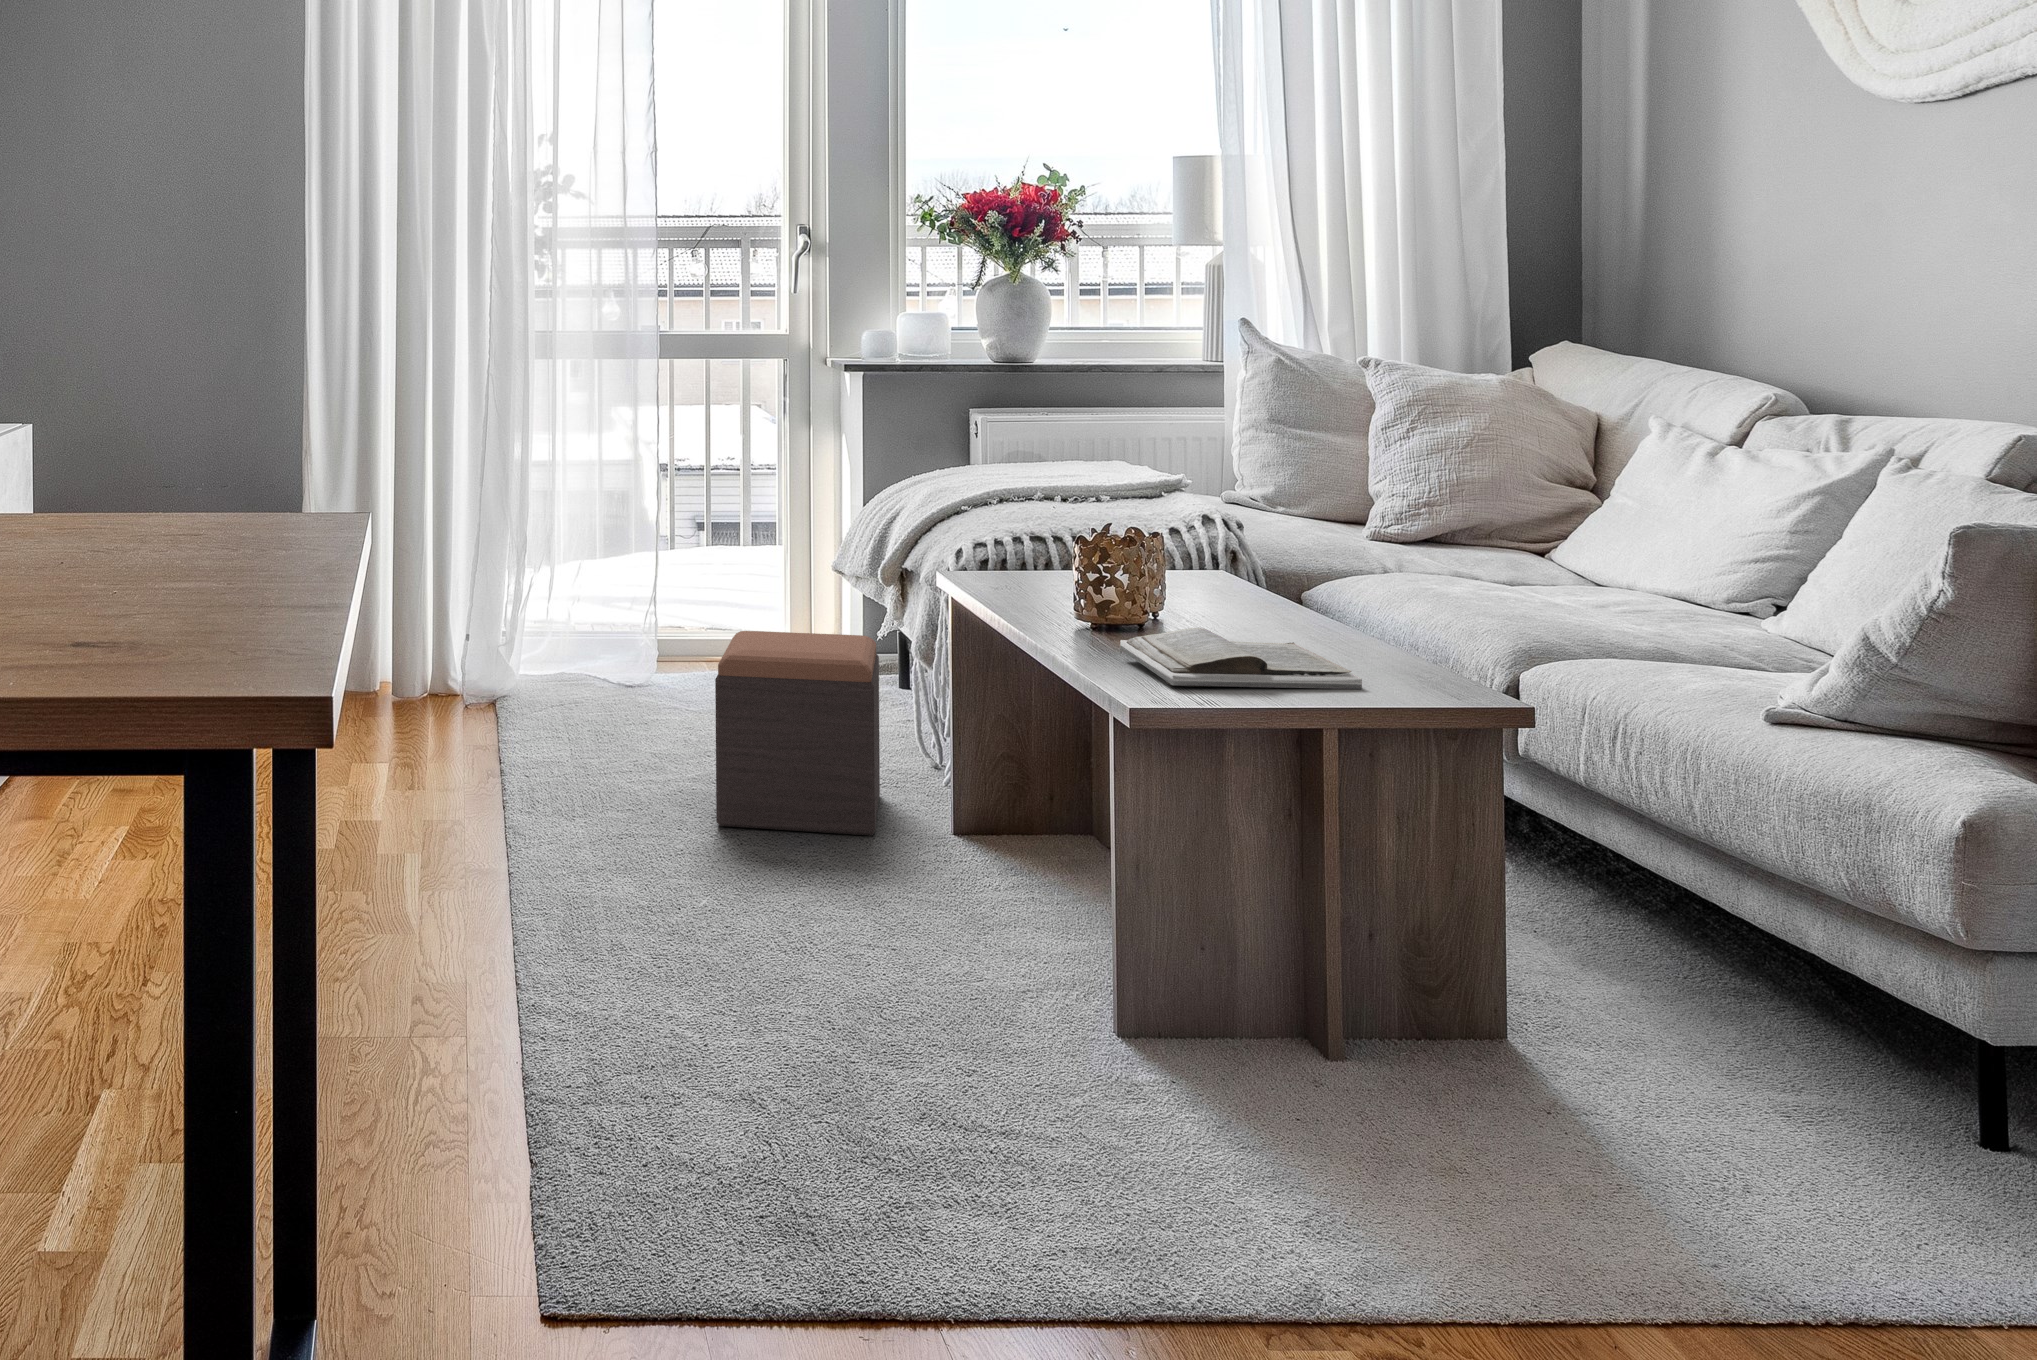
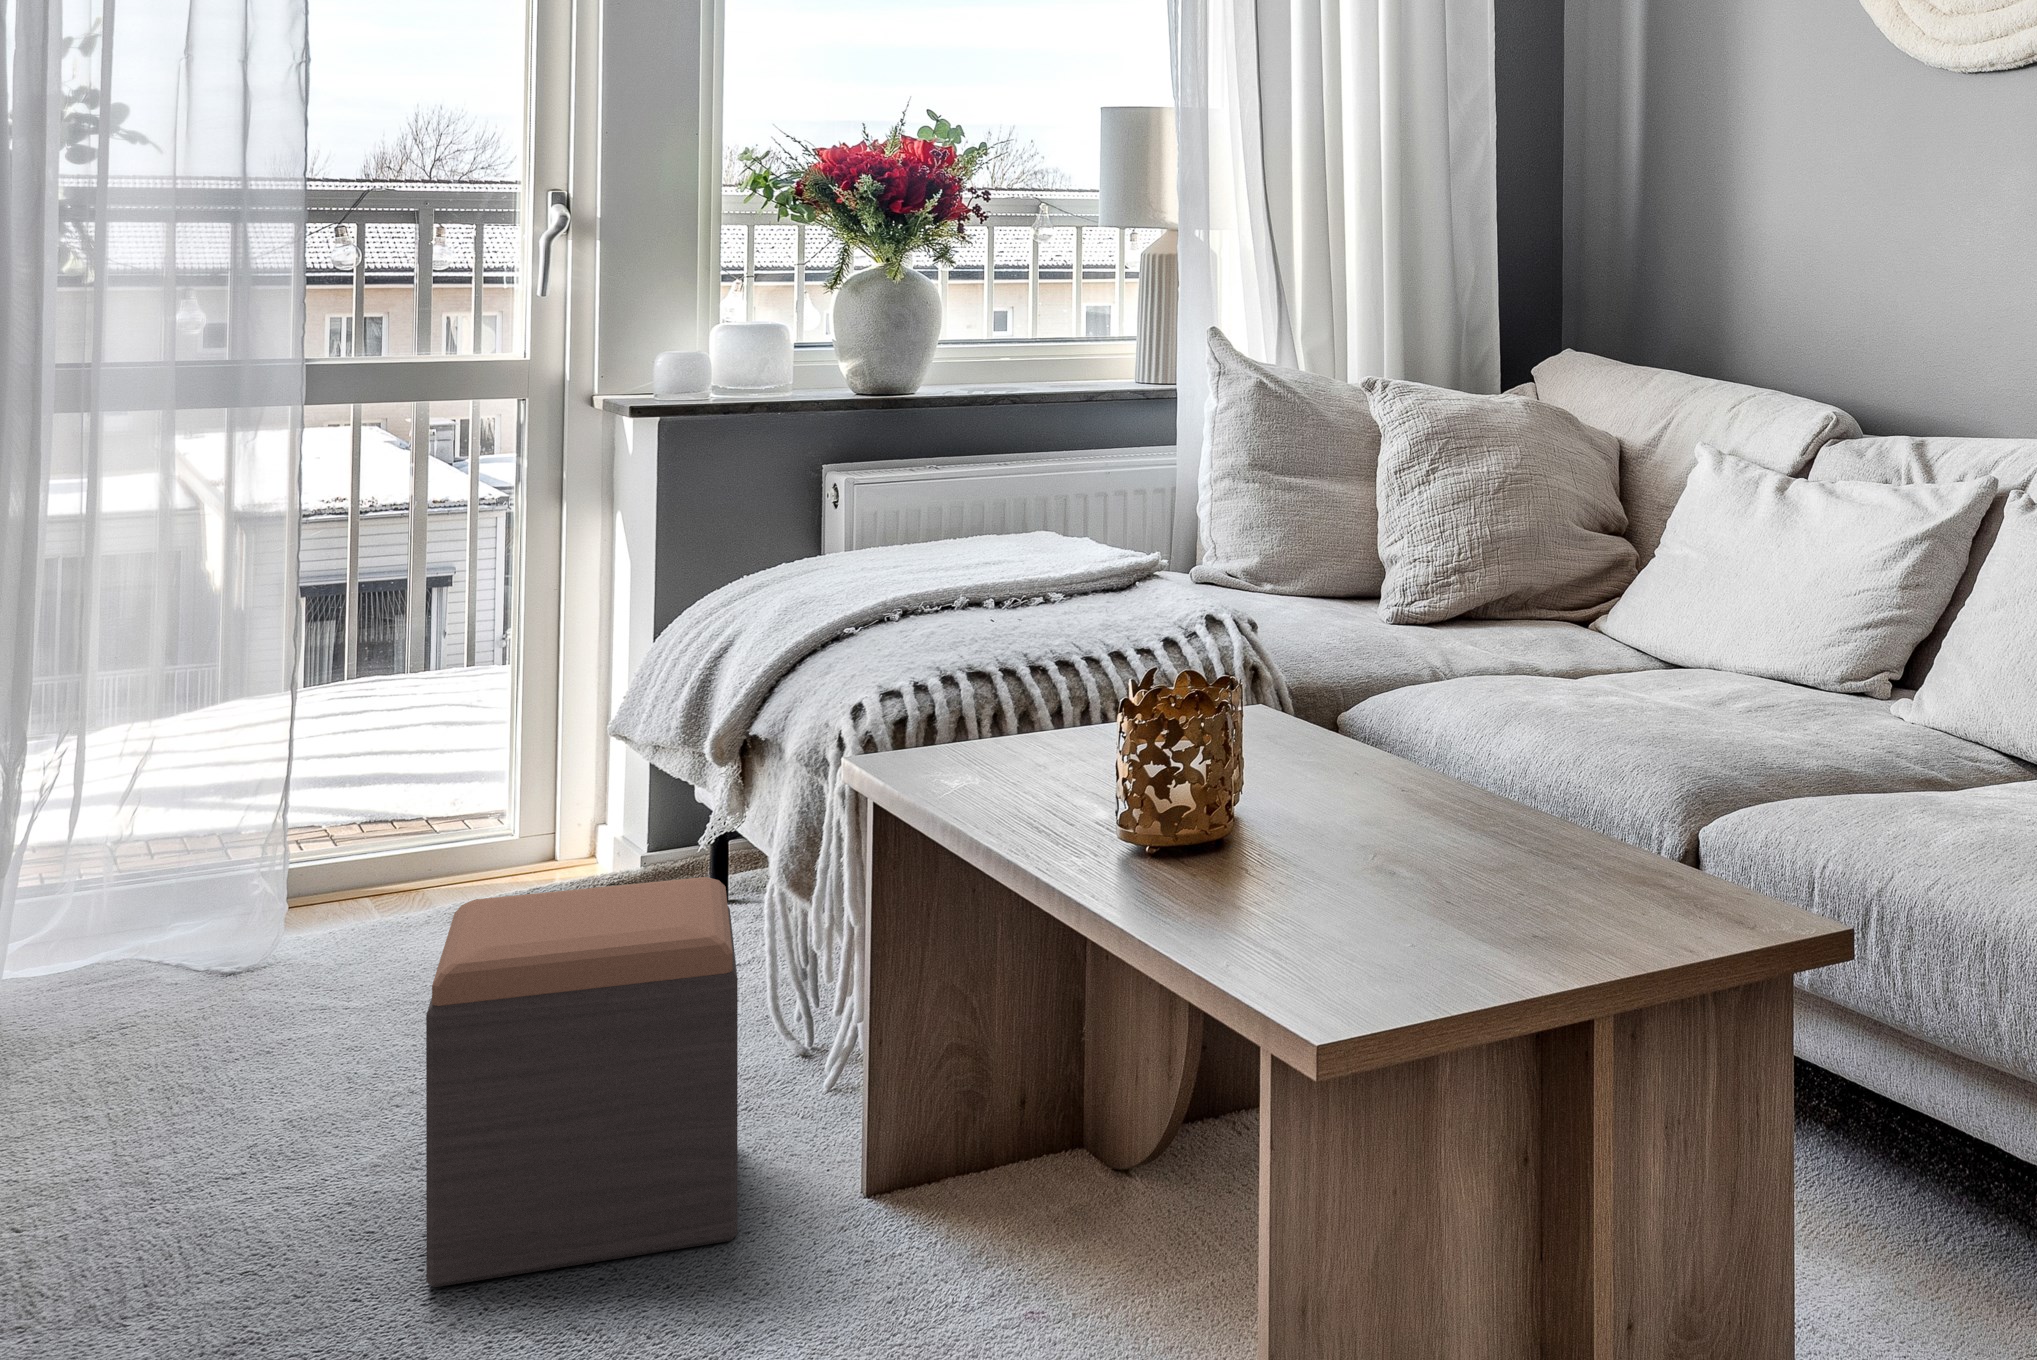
book: present [1120,628,1362,689] -> none [1235,847,1628,977]

